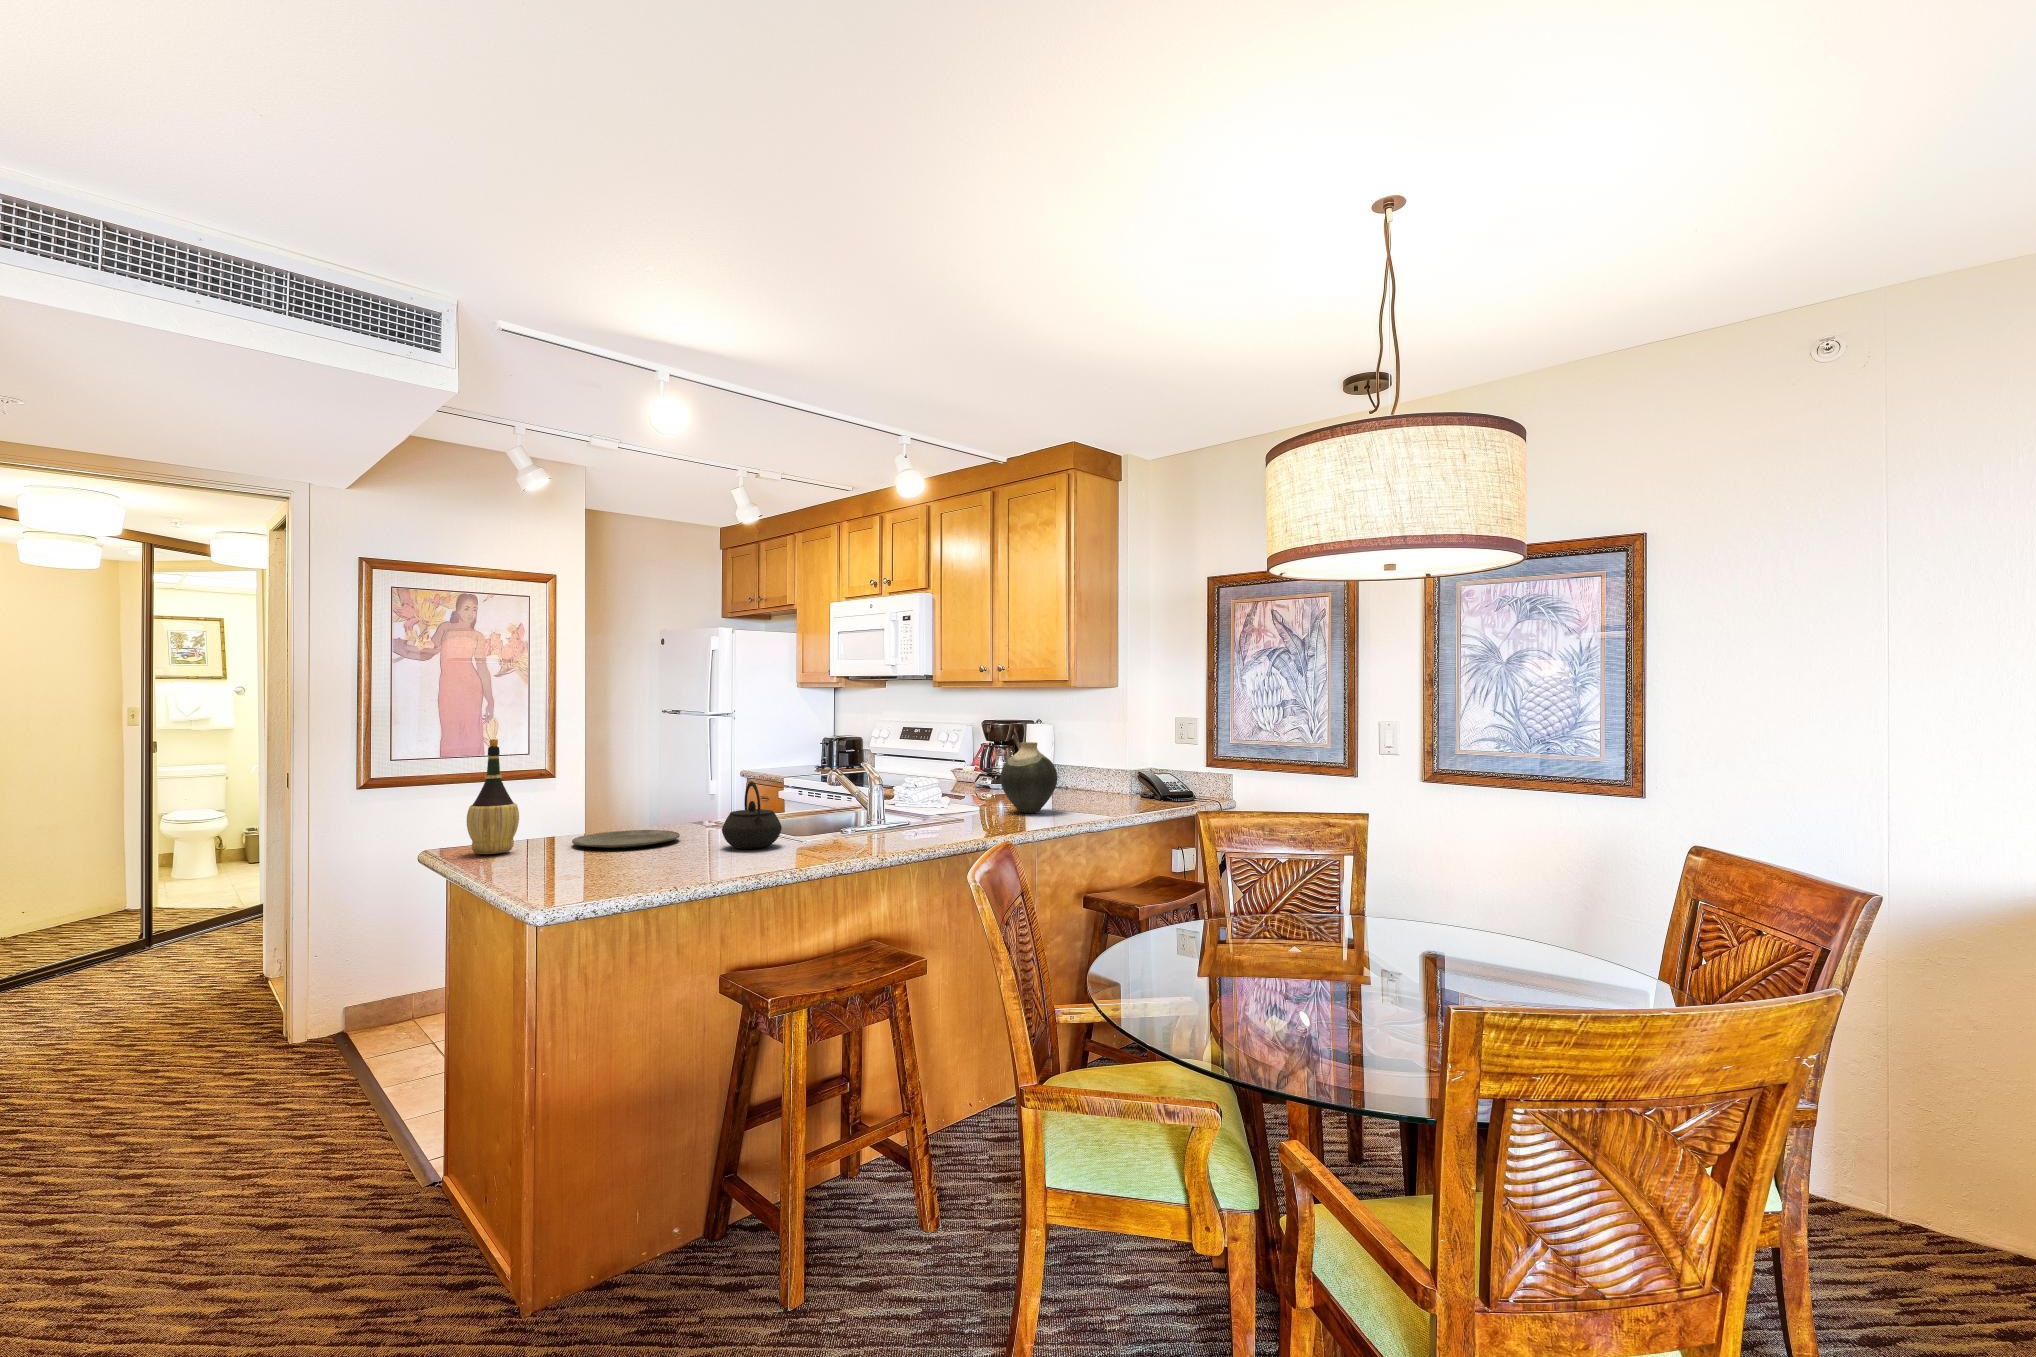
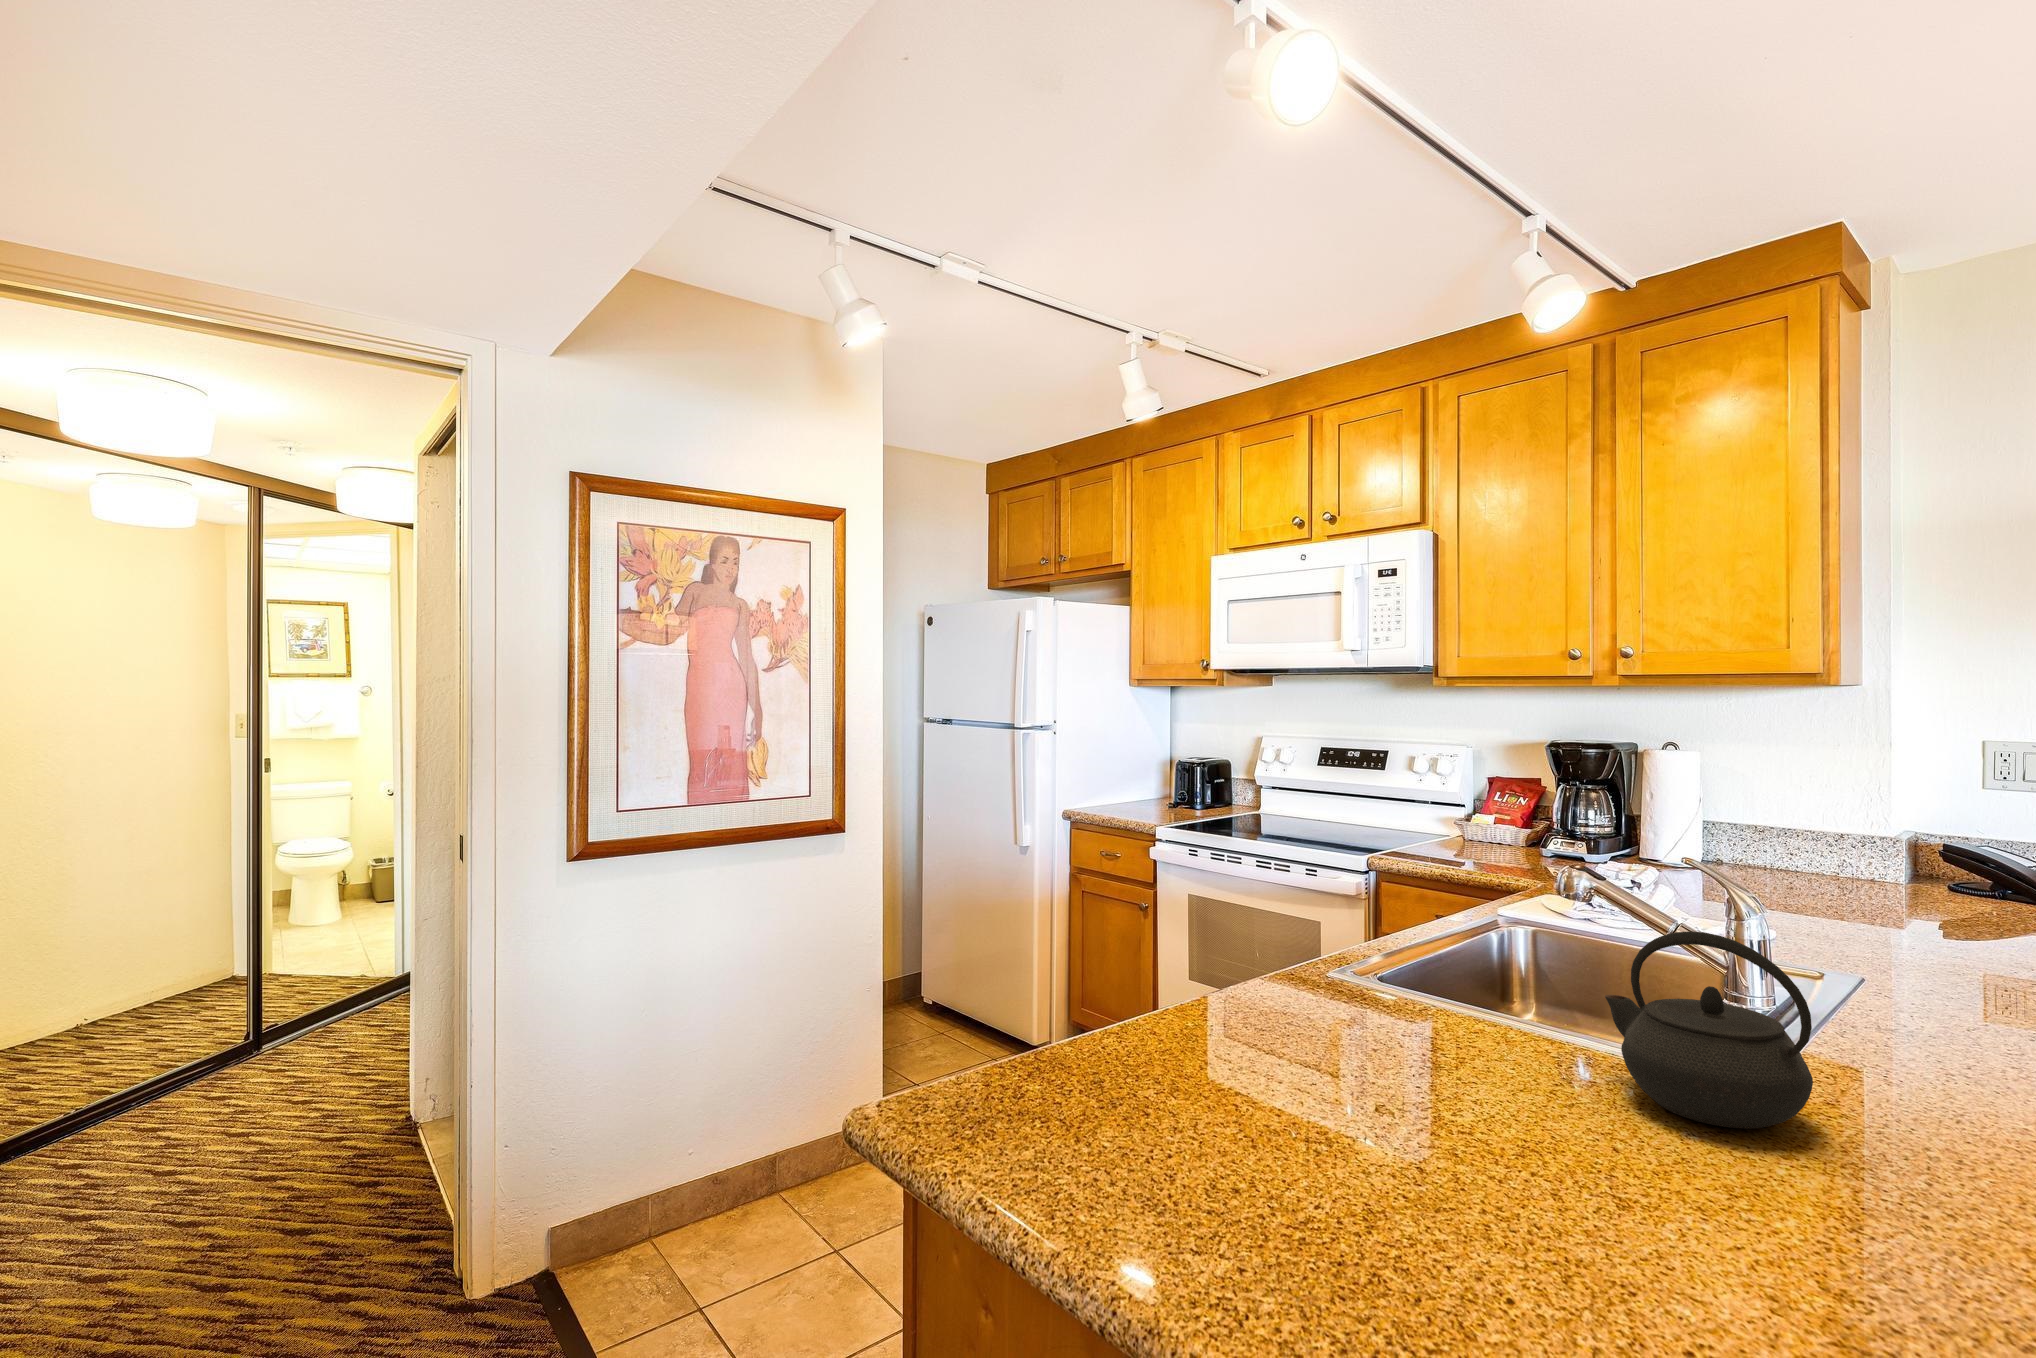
wine bottle: present [467,739,519,854] -> none [1013,825,1139,1157]
vase: present [1000,742,1057,813] -> none [1816,792,1973,939]
plate: present [572,830,680,848] -> none [1202,1019,1468,1122]

